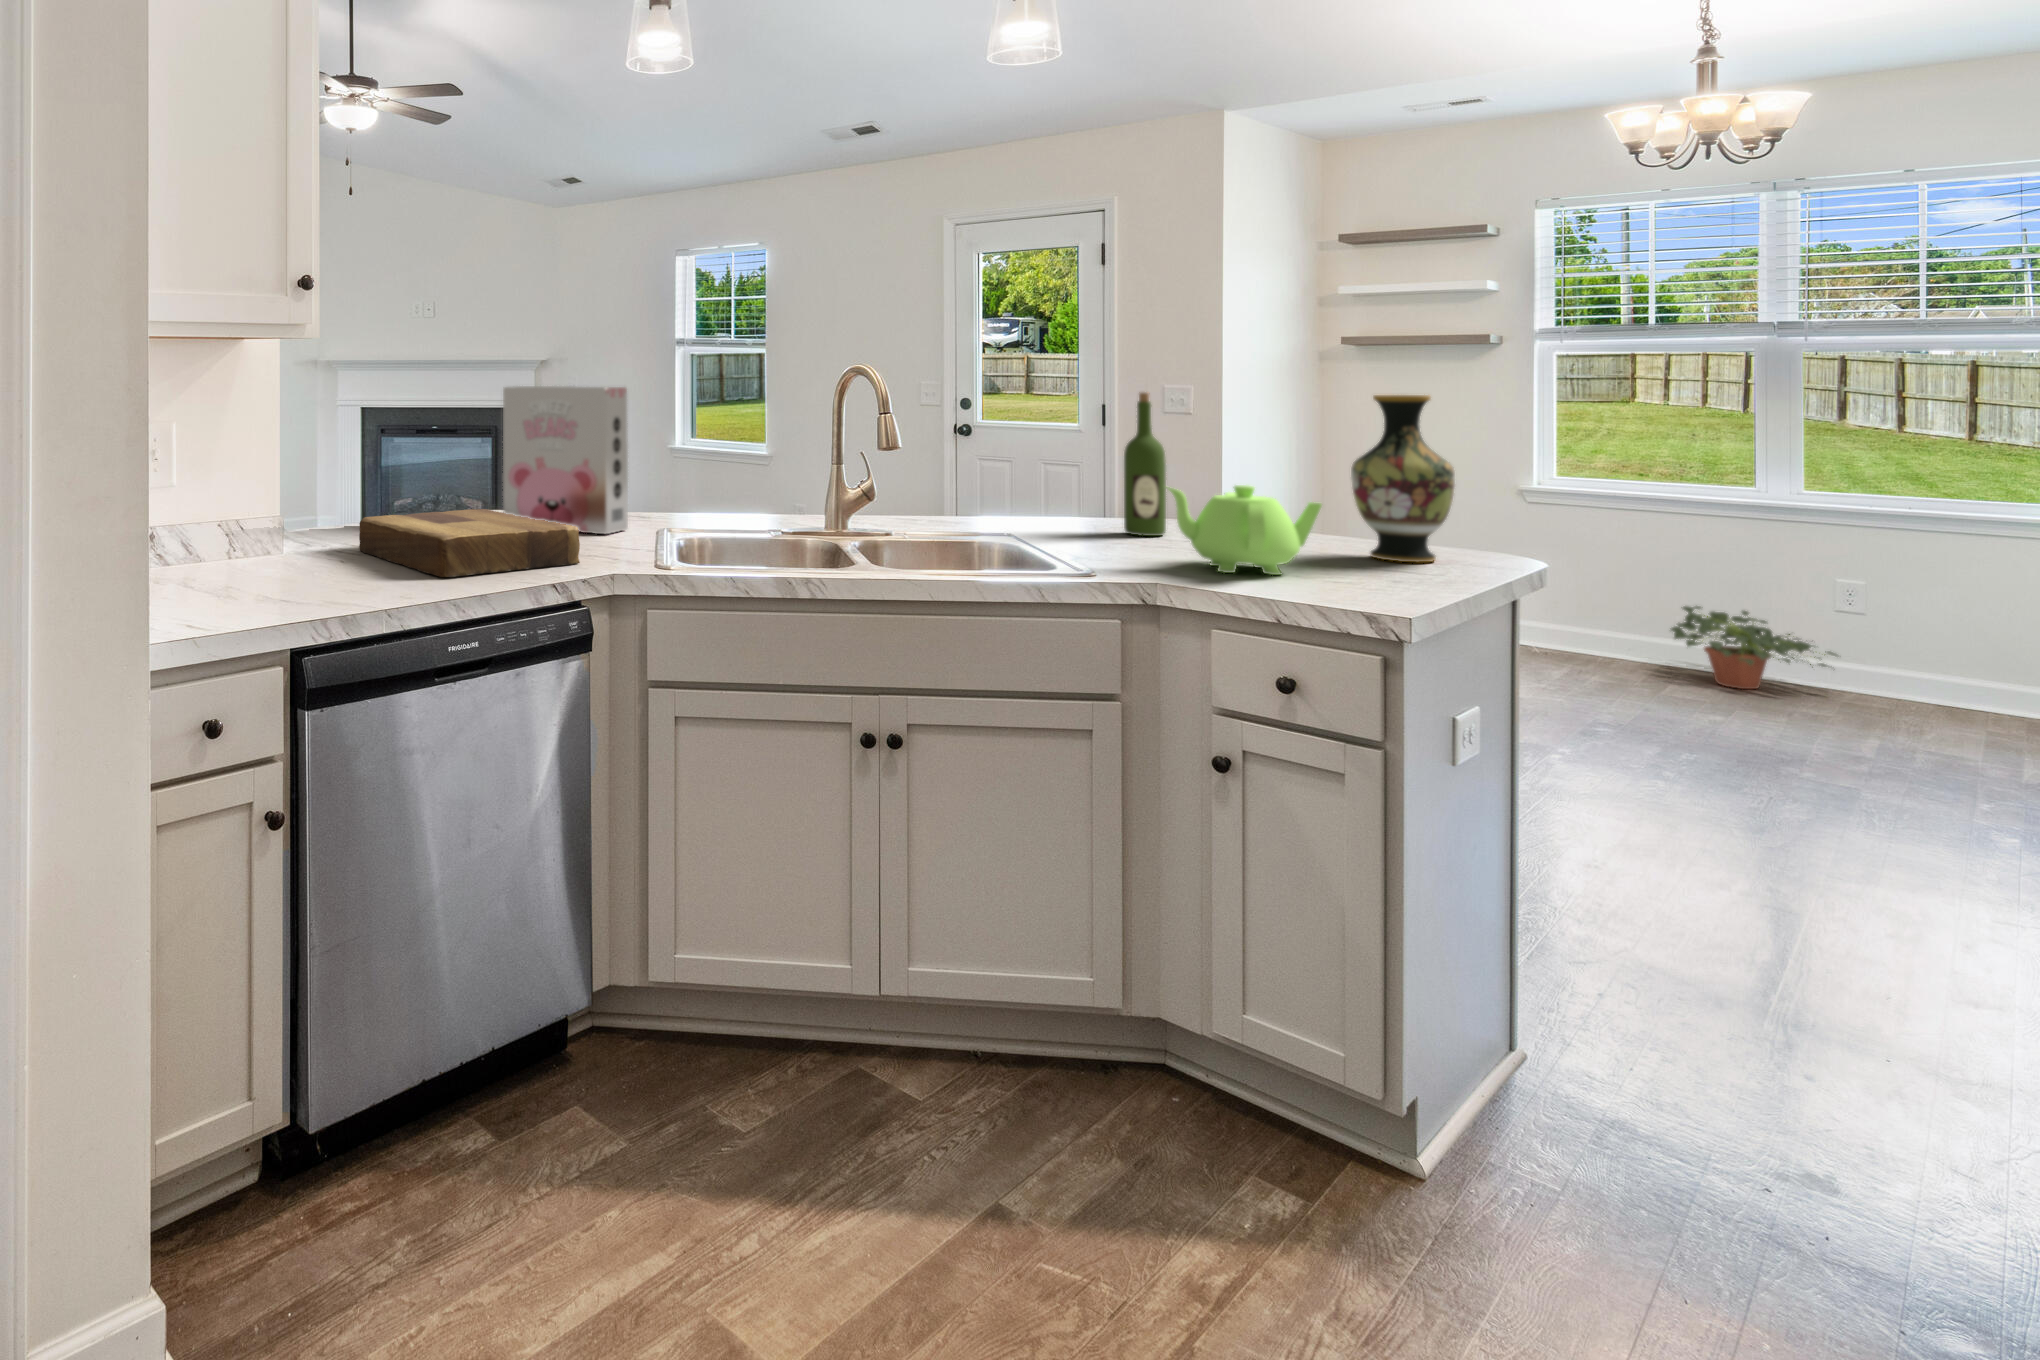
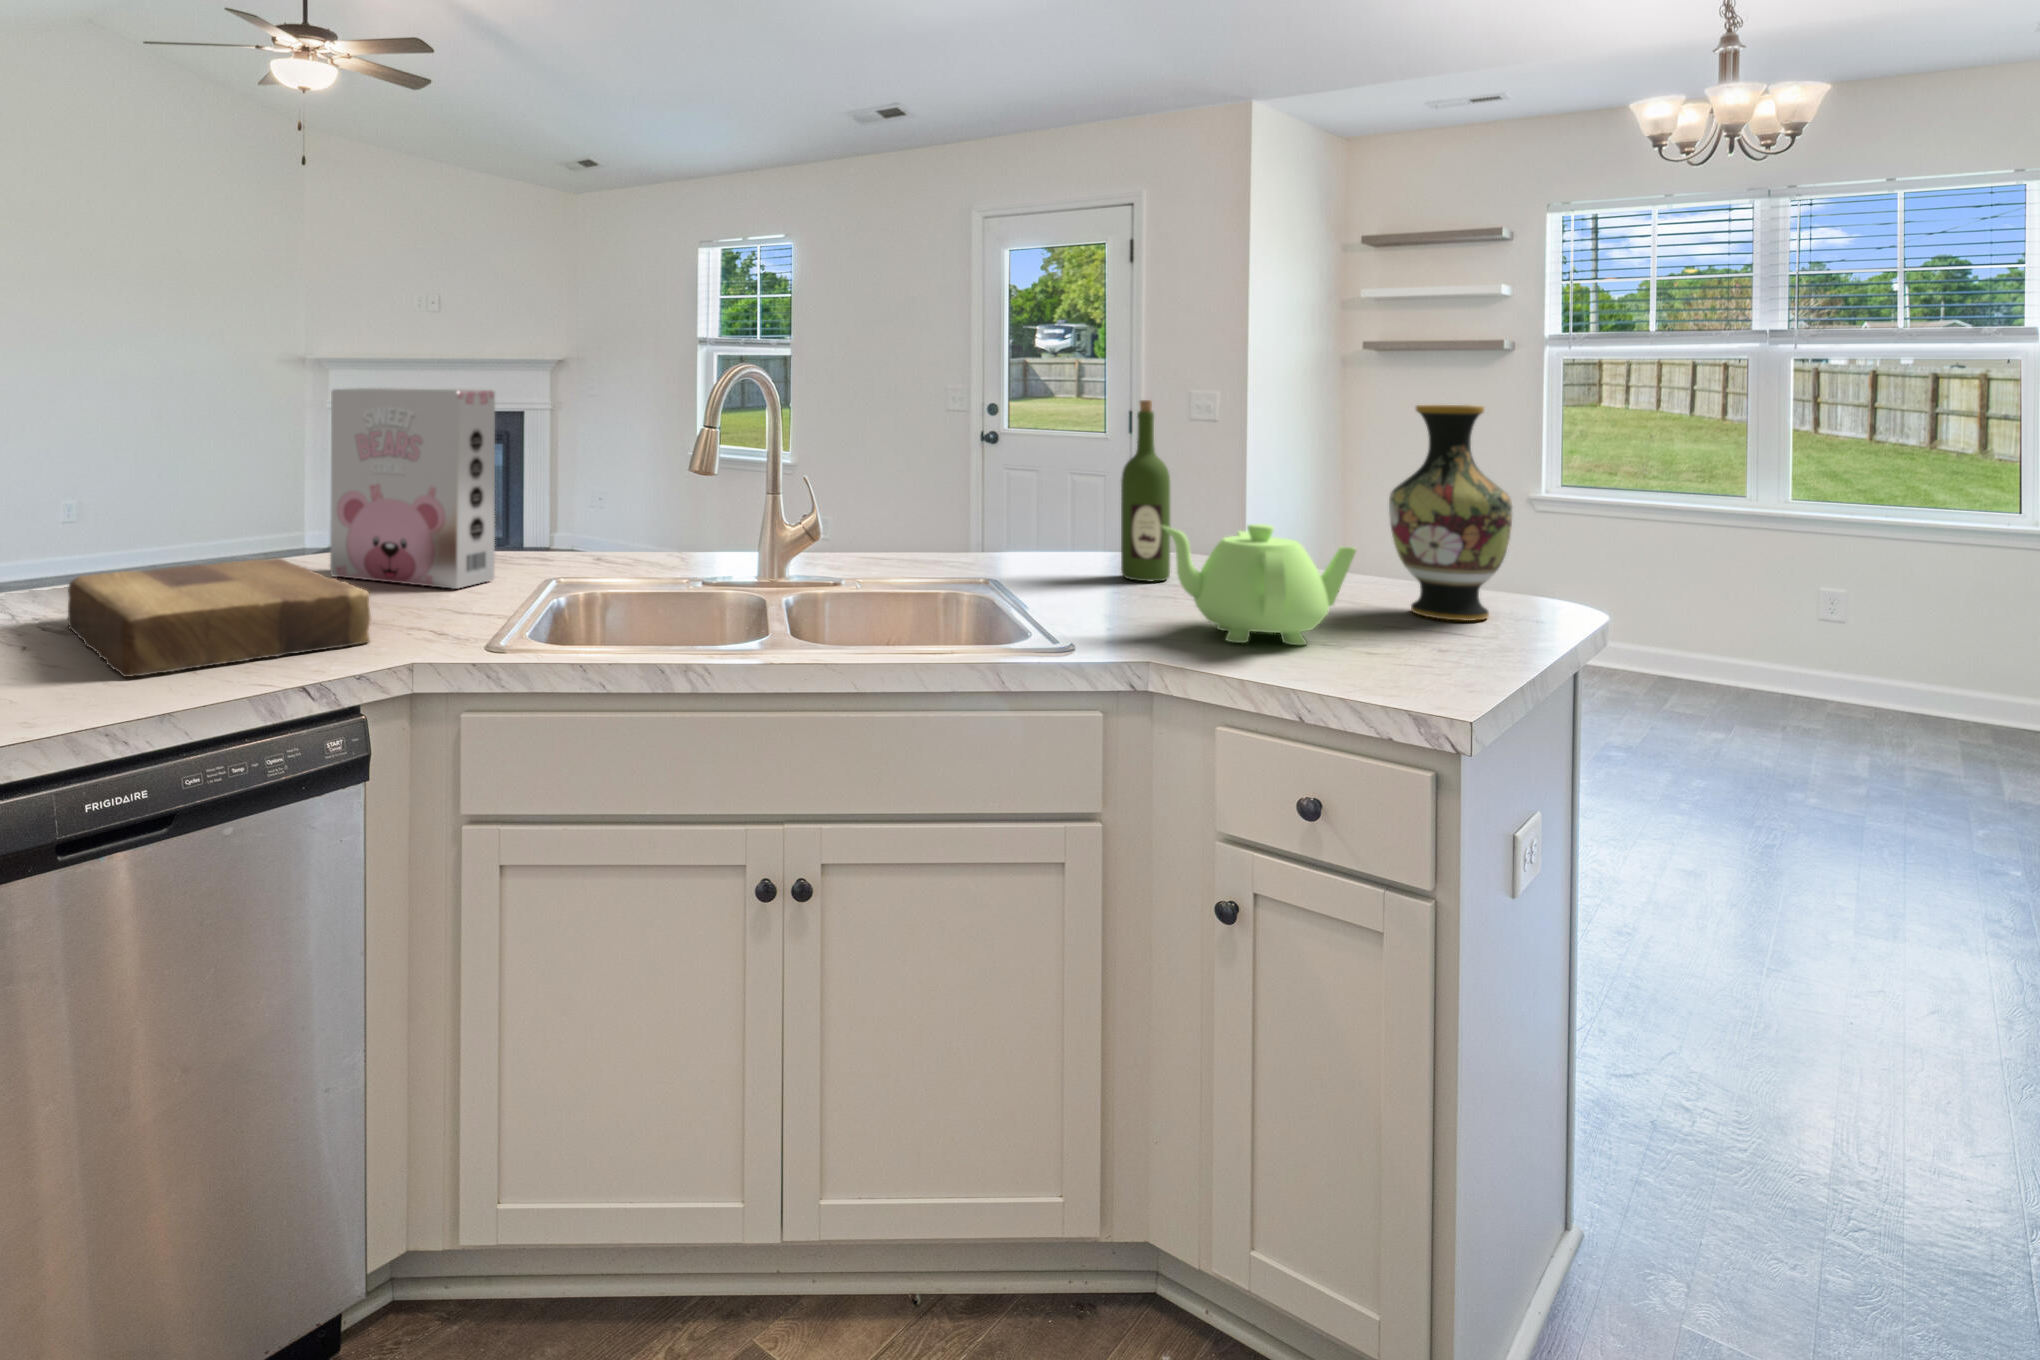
potted plant: present [1671,606,1837,689] -> none [1671,616,1829,702]

